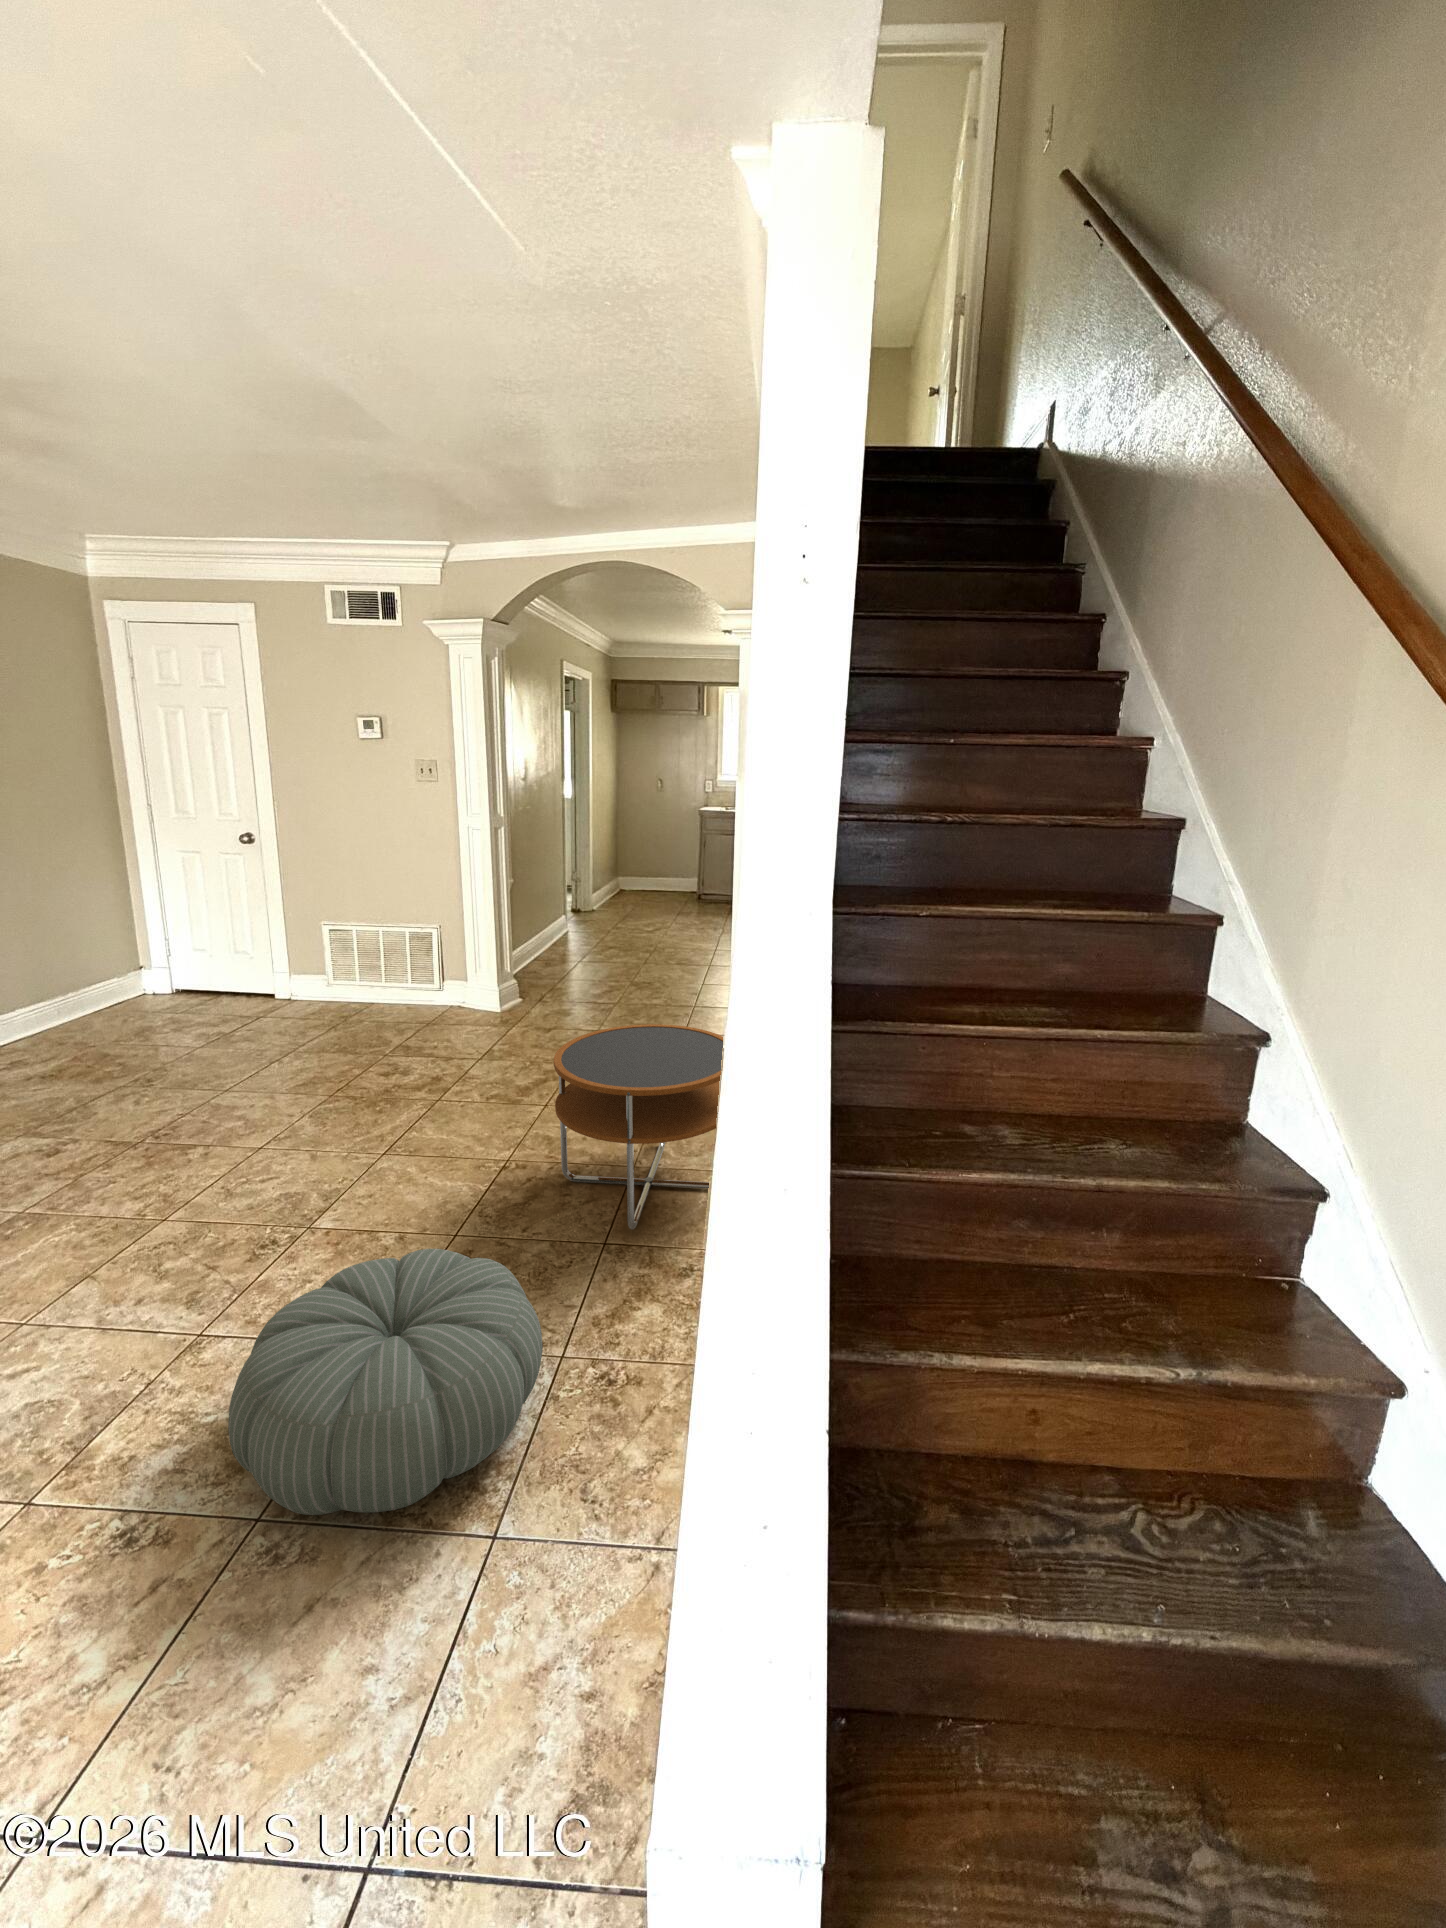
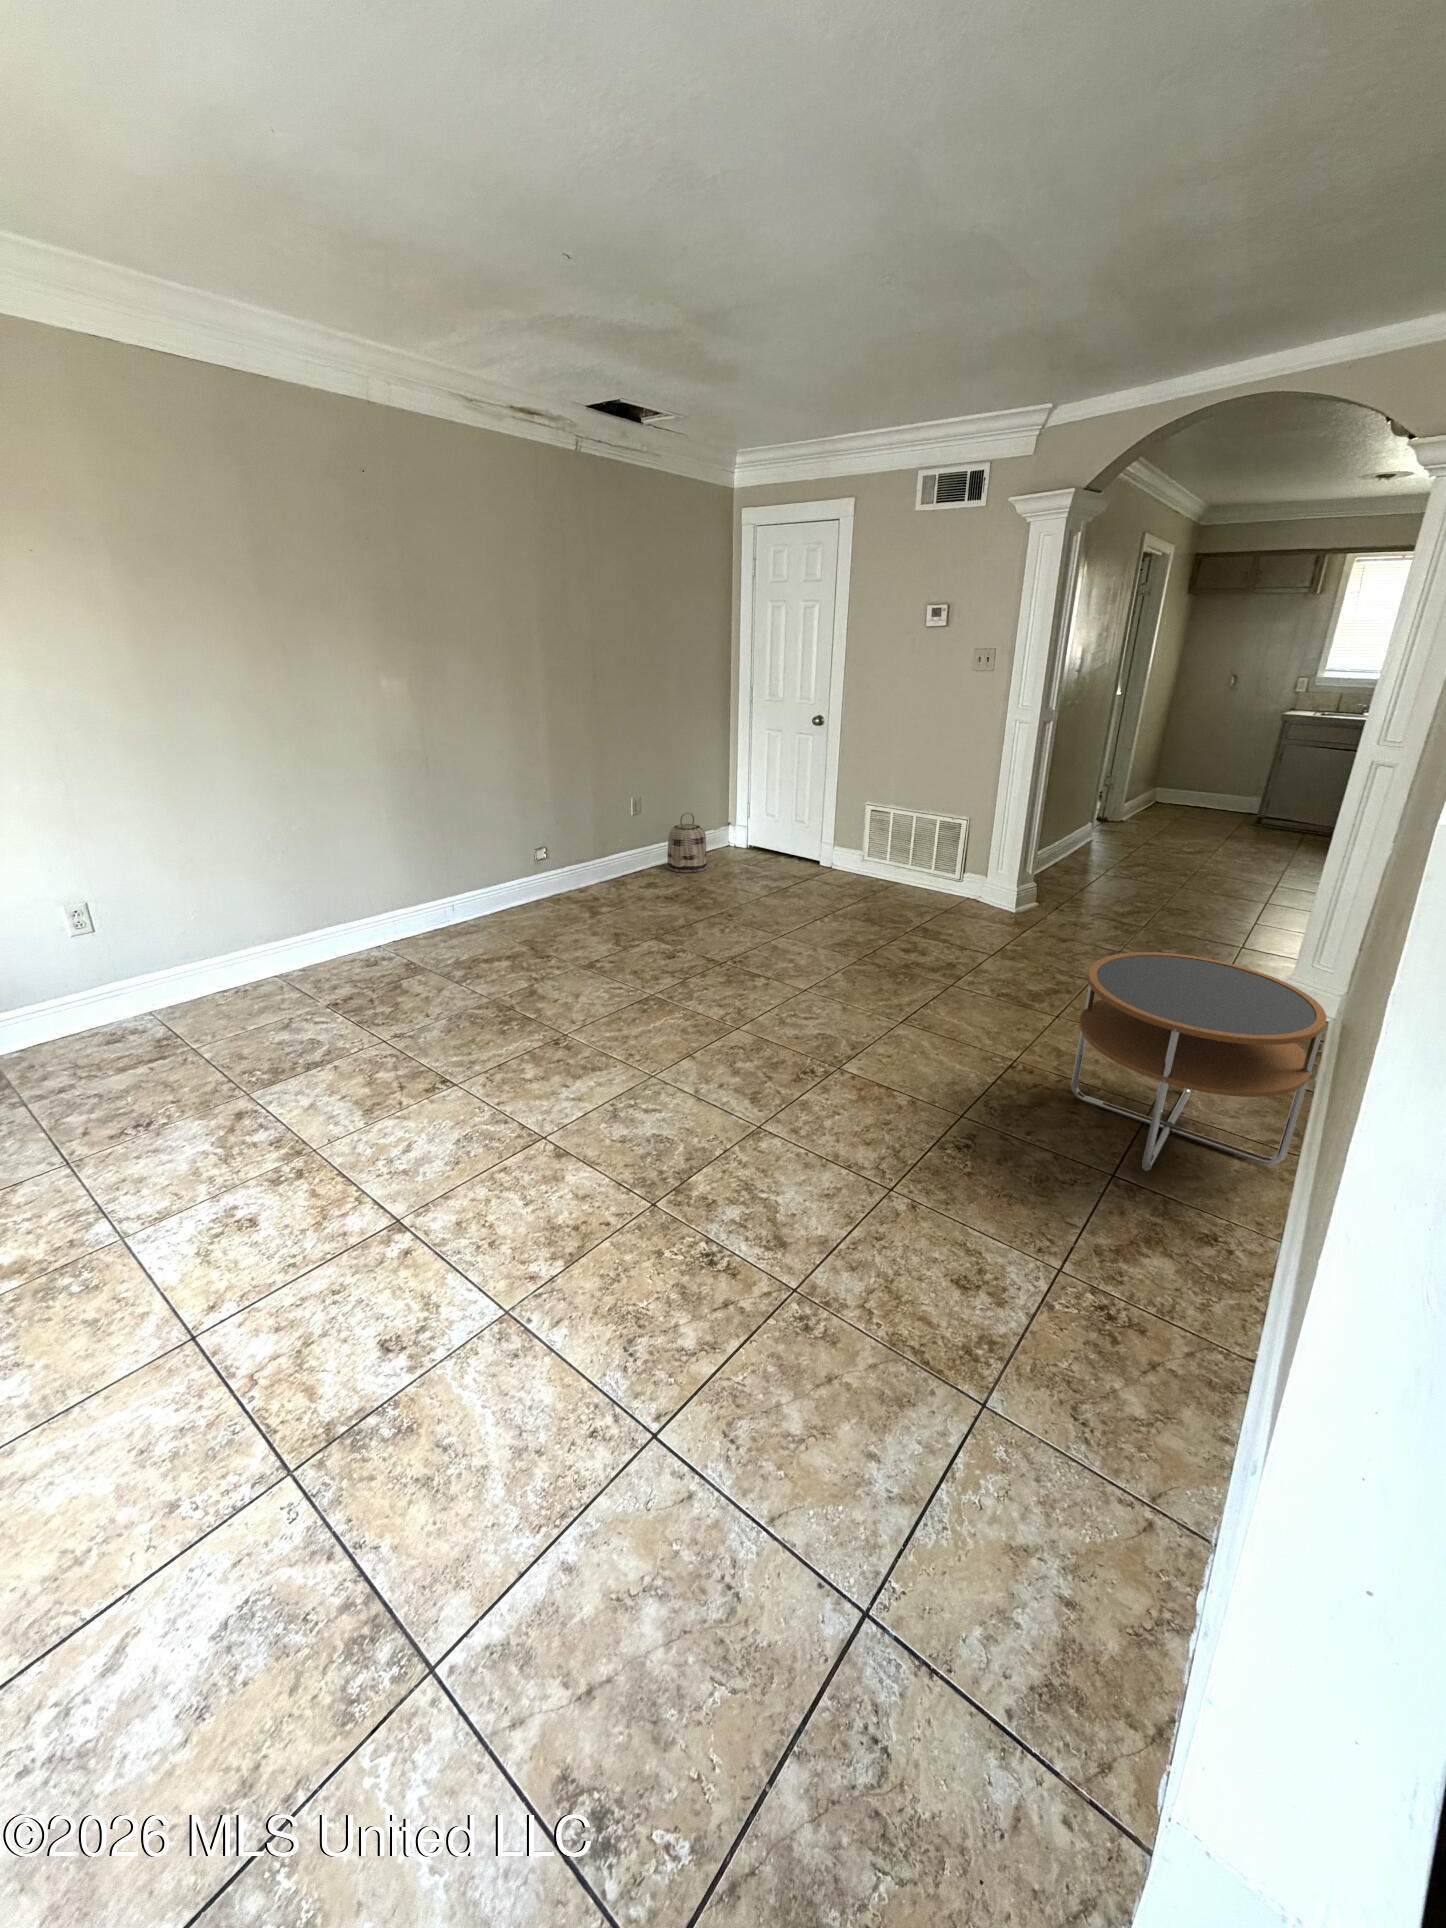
basket: none [39,962,110,1039] -> present [667,813,707,873]
pouf: present [228,1249,543,1515] -> none [782,1114,1048,1340]

